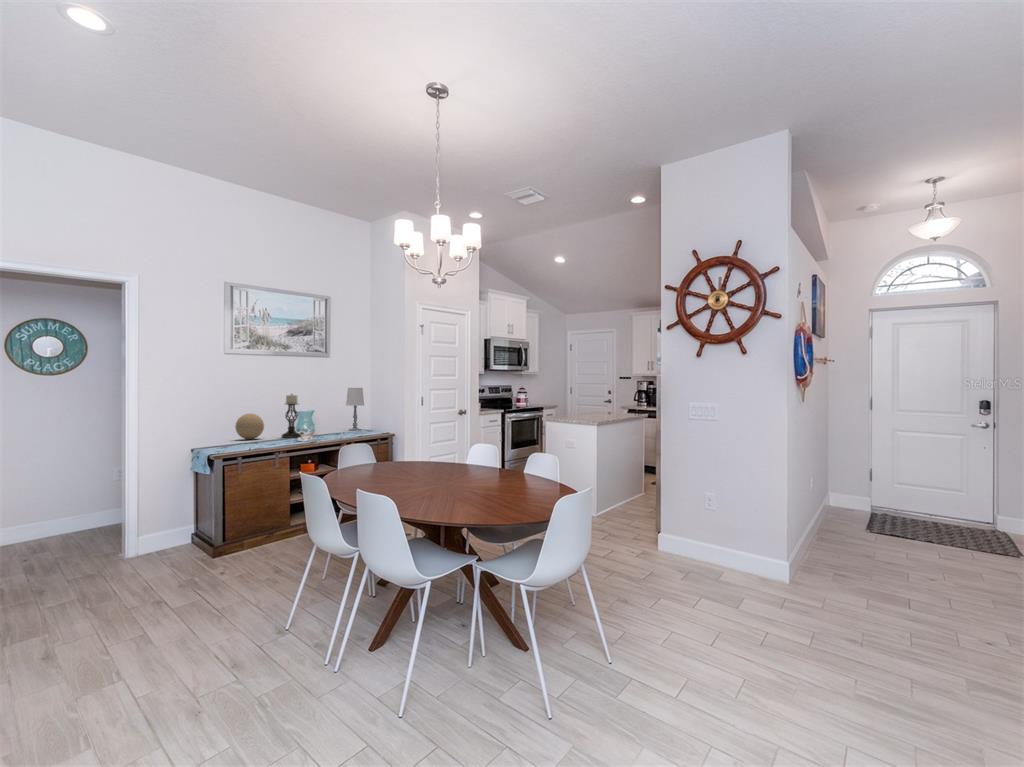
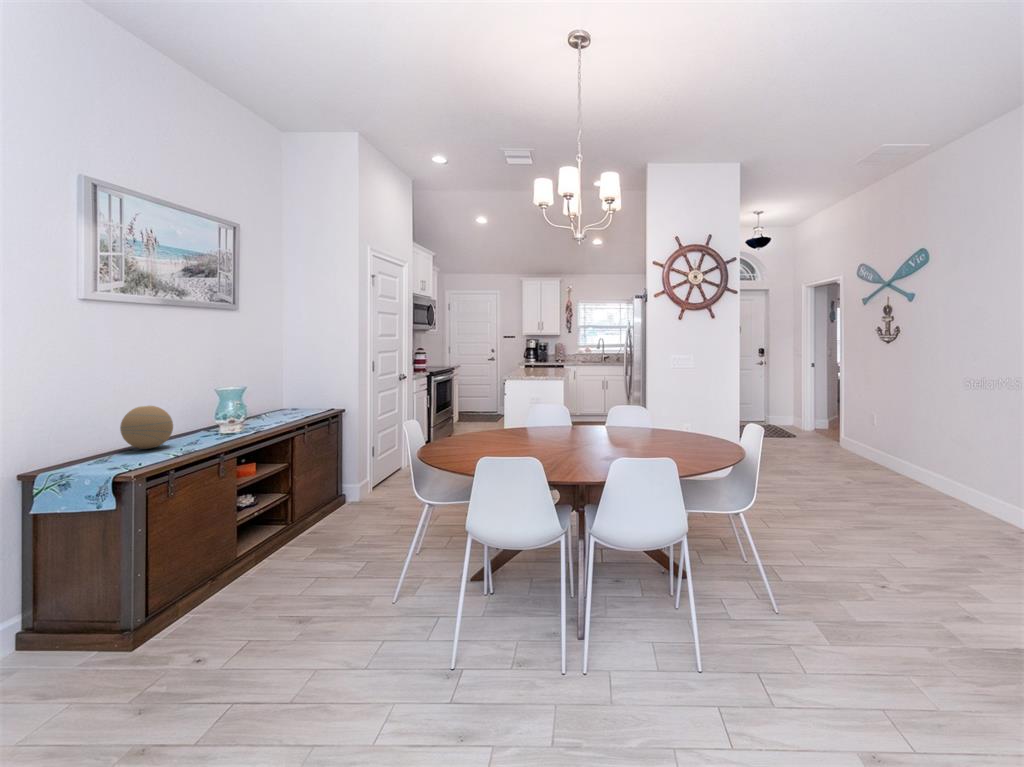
table lamp: present [346,388,364,430] -> none [267,355,294,415]
candle holder: present [282,394,301,438] -> none [199,370,233,440]

